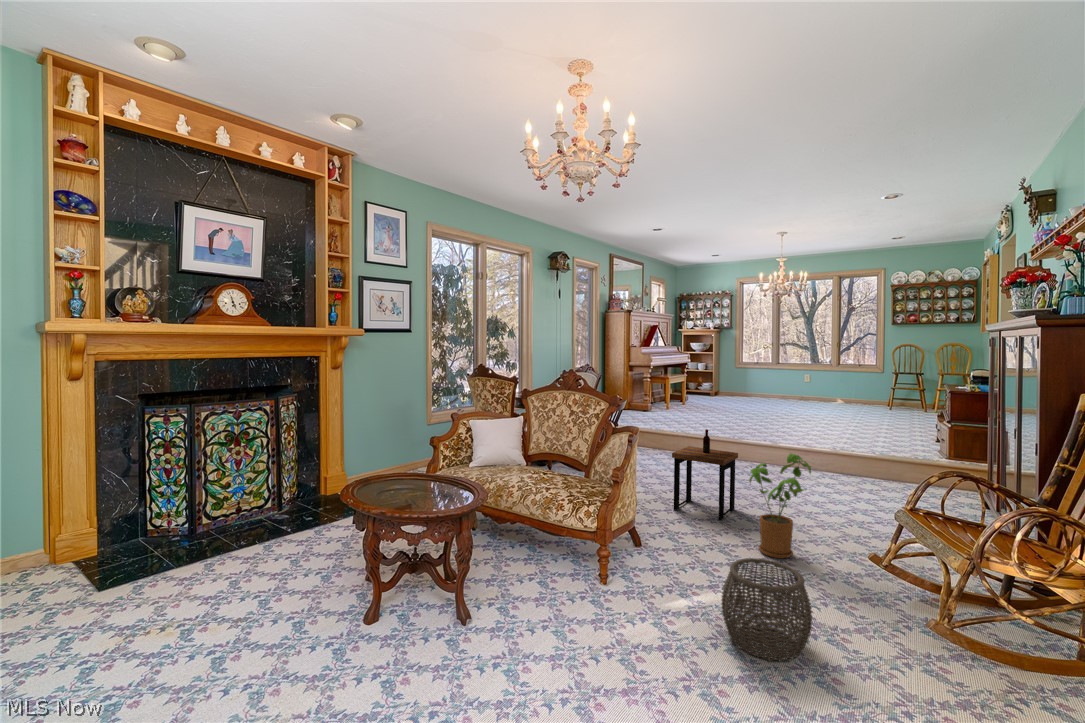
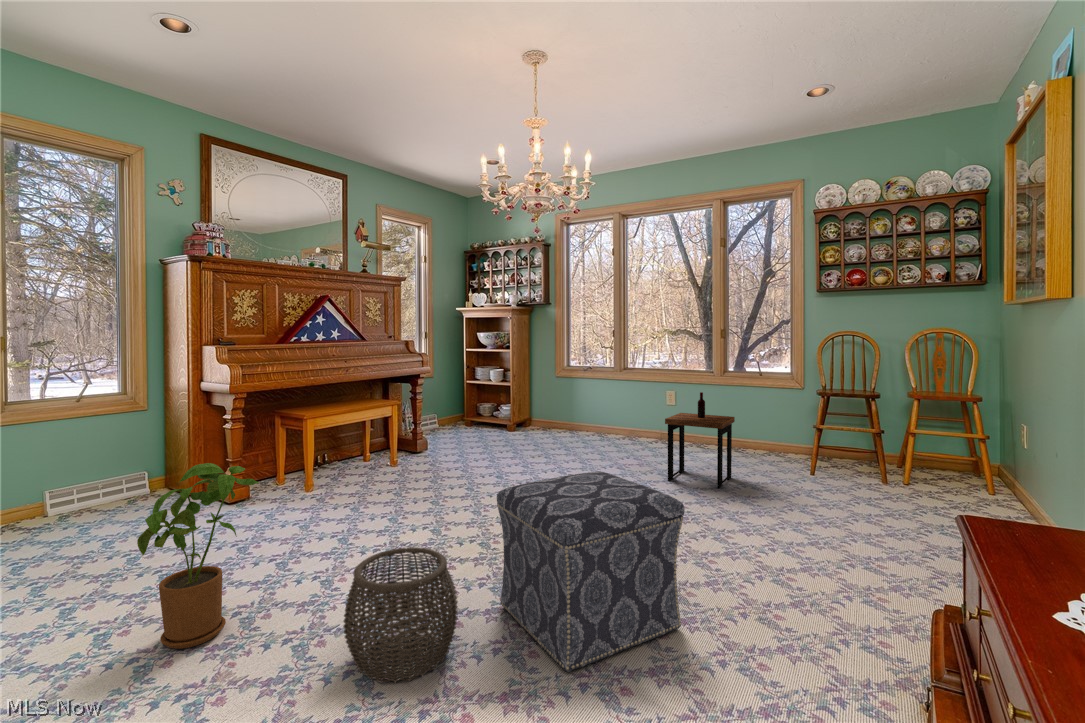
house plant: present [749,453,811,558] -> present [137,463,259,649]
ottoman: none [504,511,661,687] -> present [497,471,685,672]
woven basket: present [721,558,812,661] -> present [343,547,458,683]

